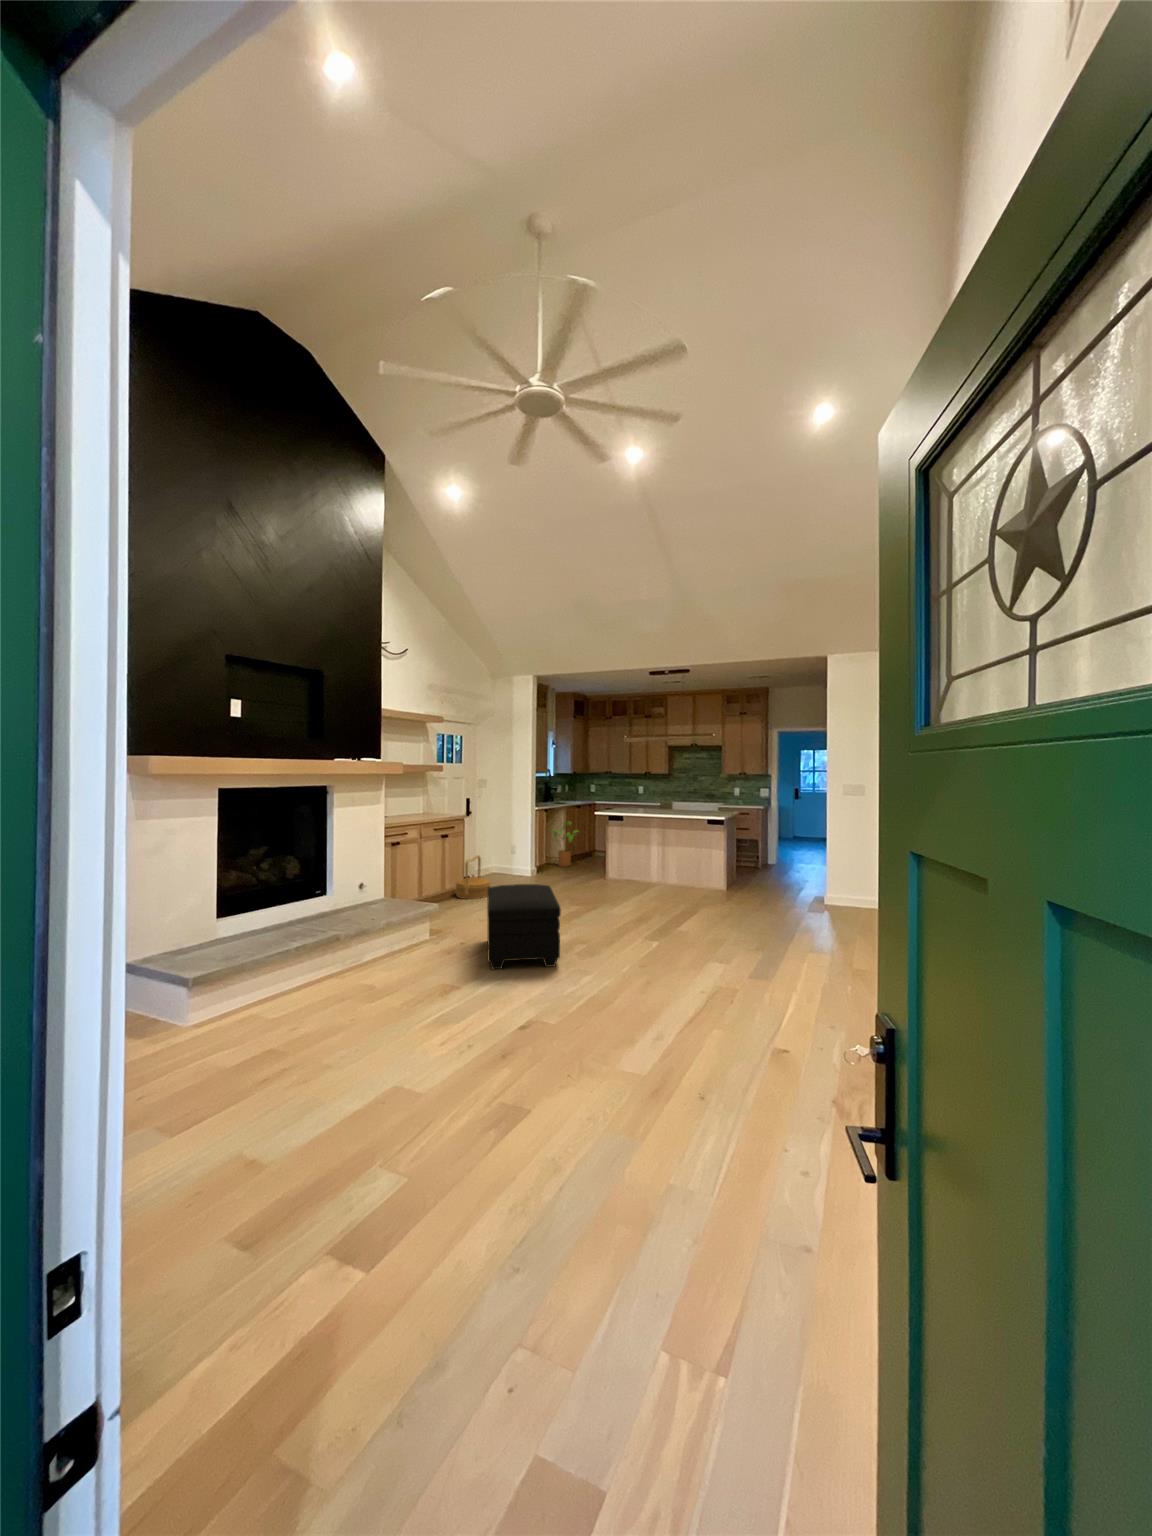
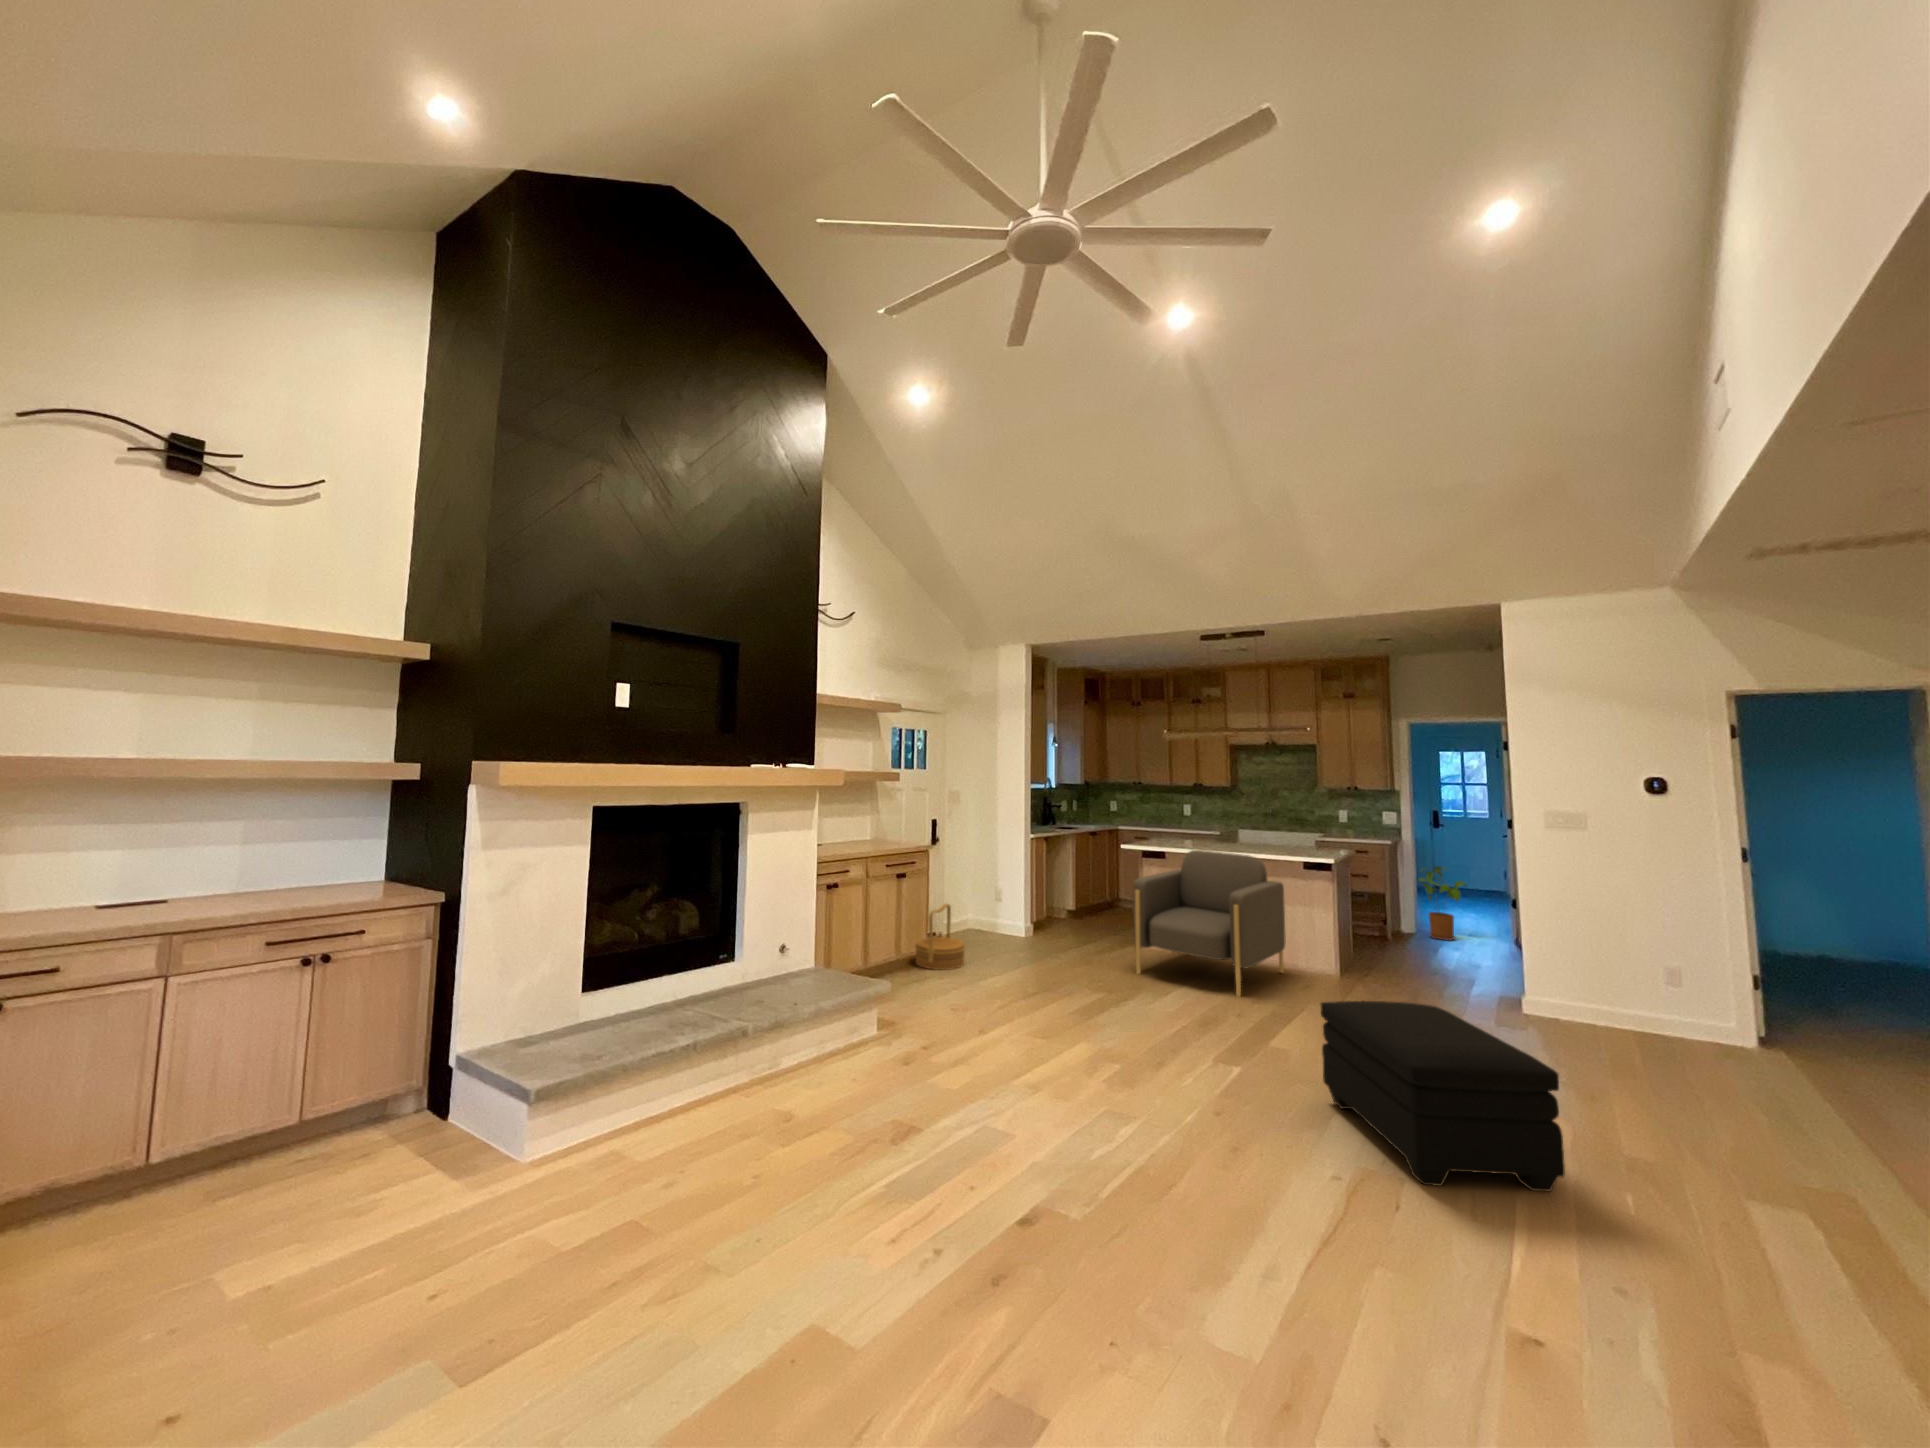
armchair: none [602,814,695,903] -> present [1133,850,1286,996]
house plant: present [553,821,578,867] -> present [1419,866,1466,940]
ottoman: present [487,884,561,969] -> present [1320,1001,1565,1191]

